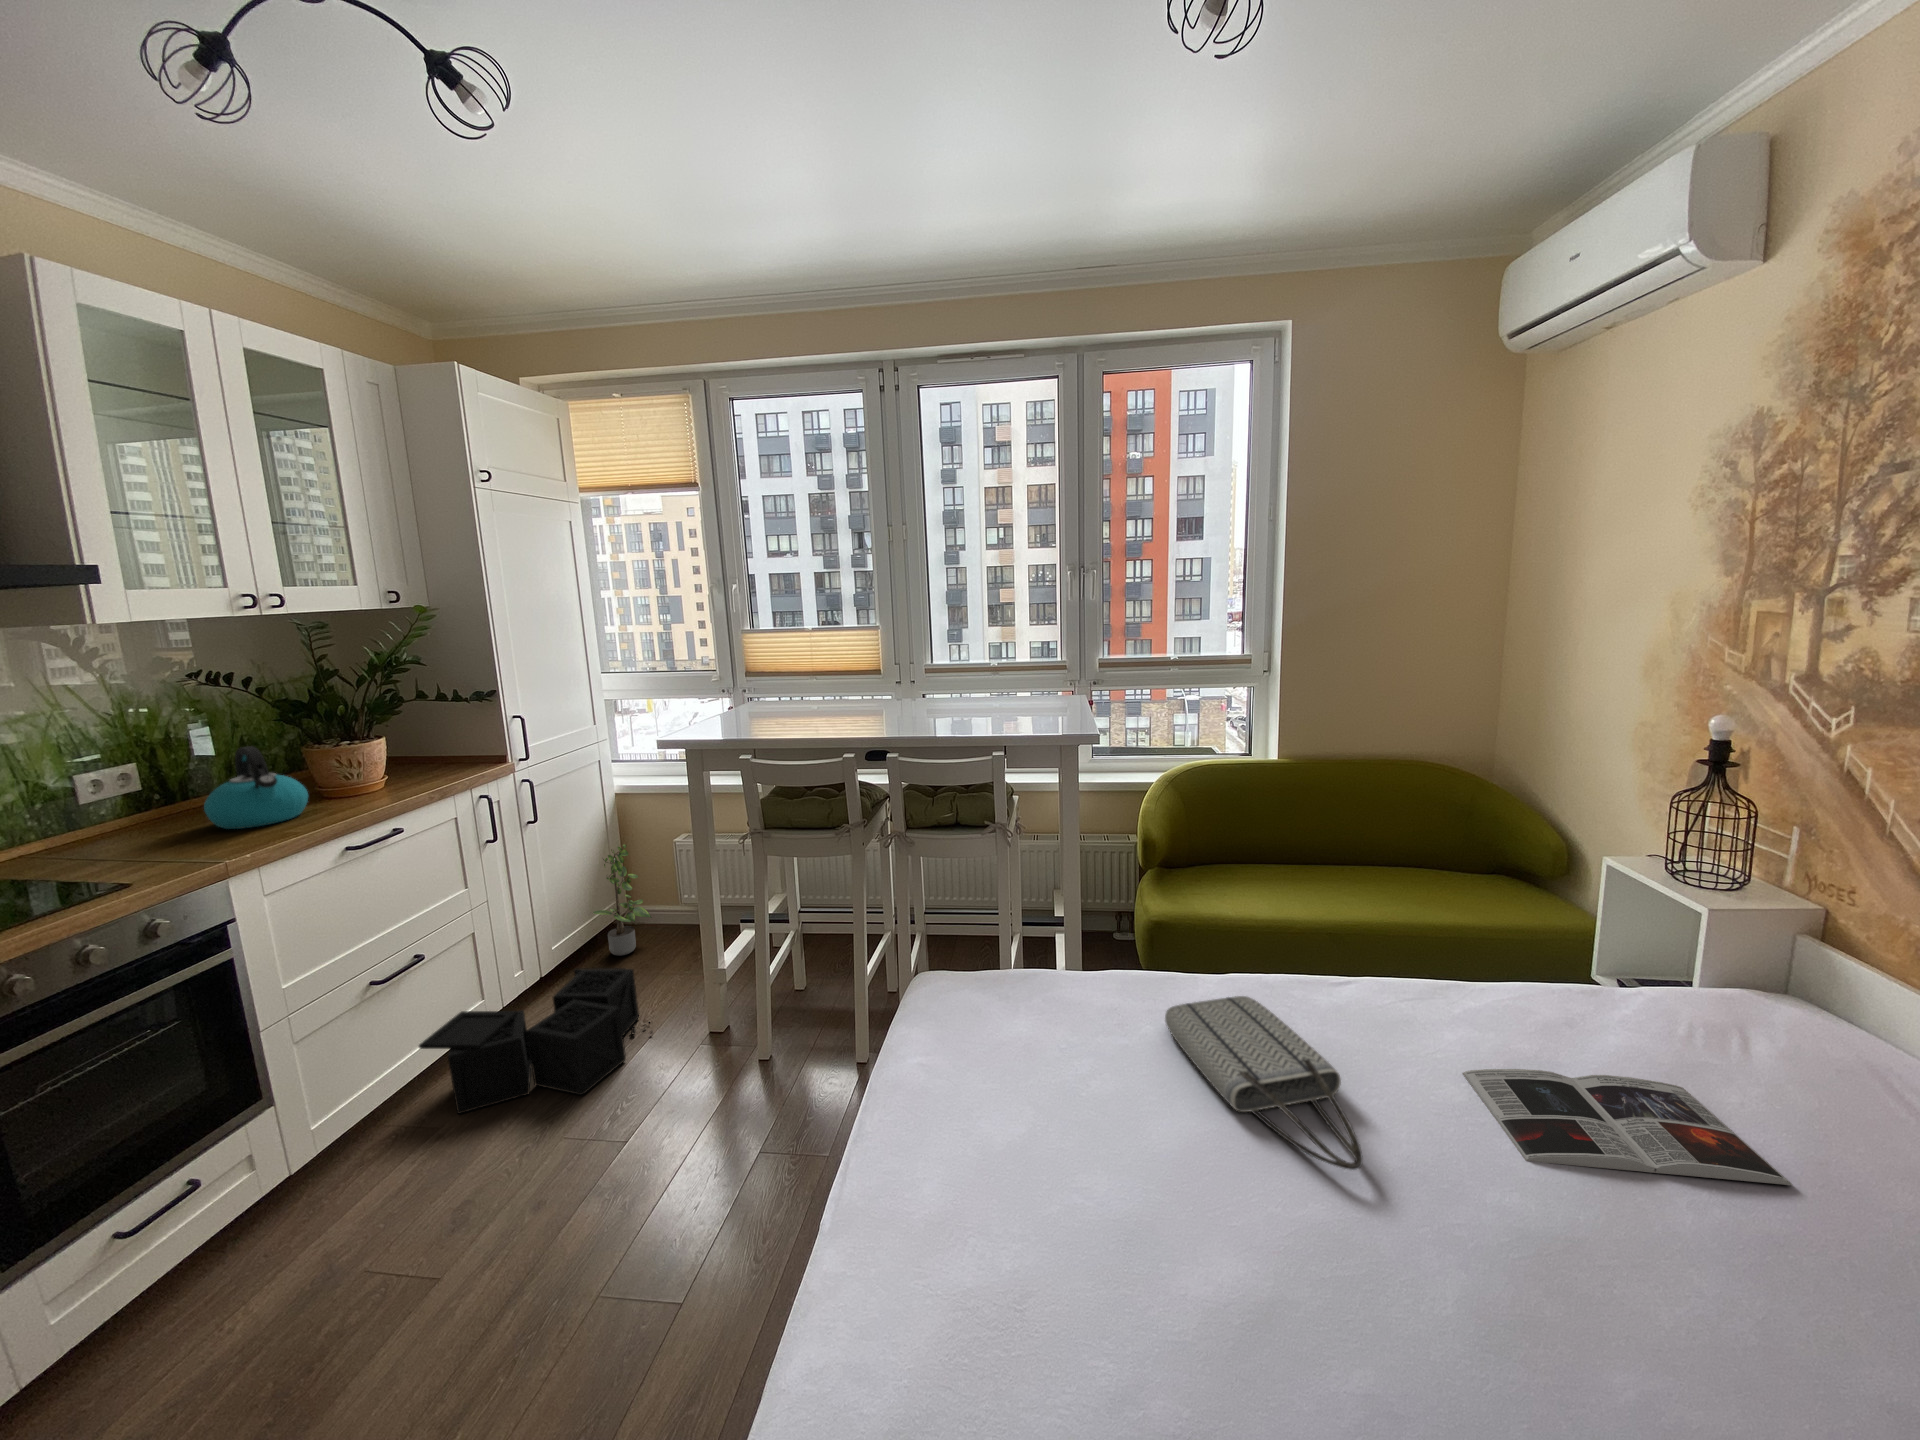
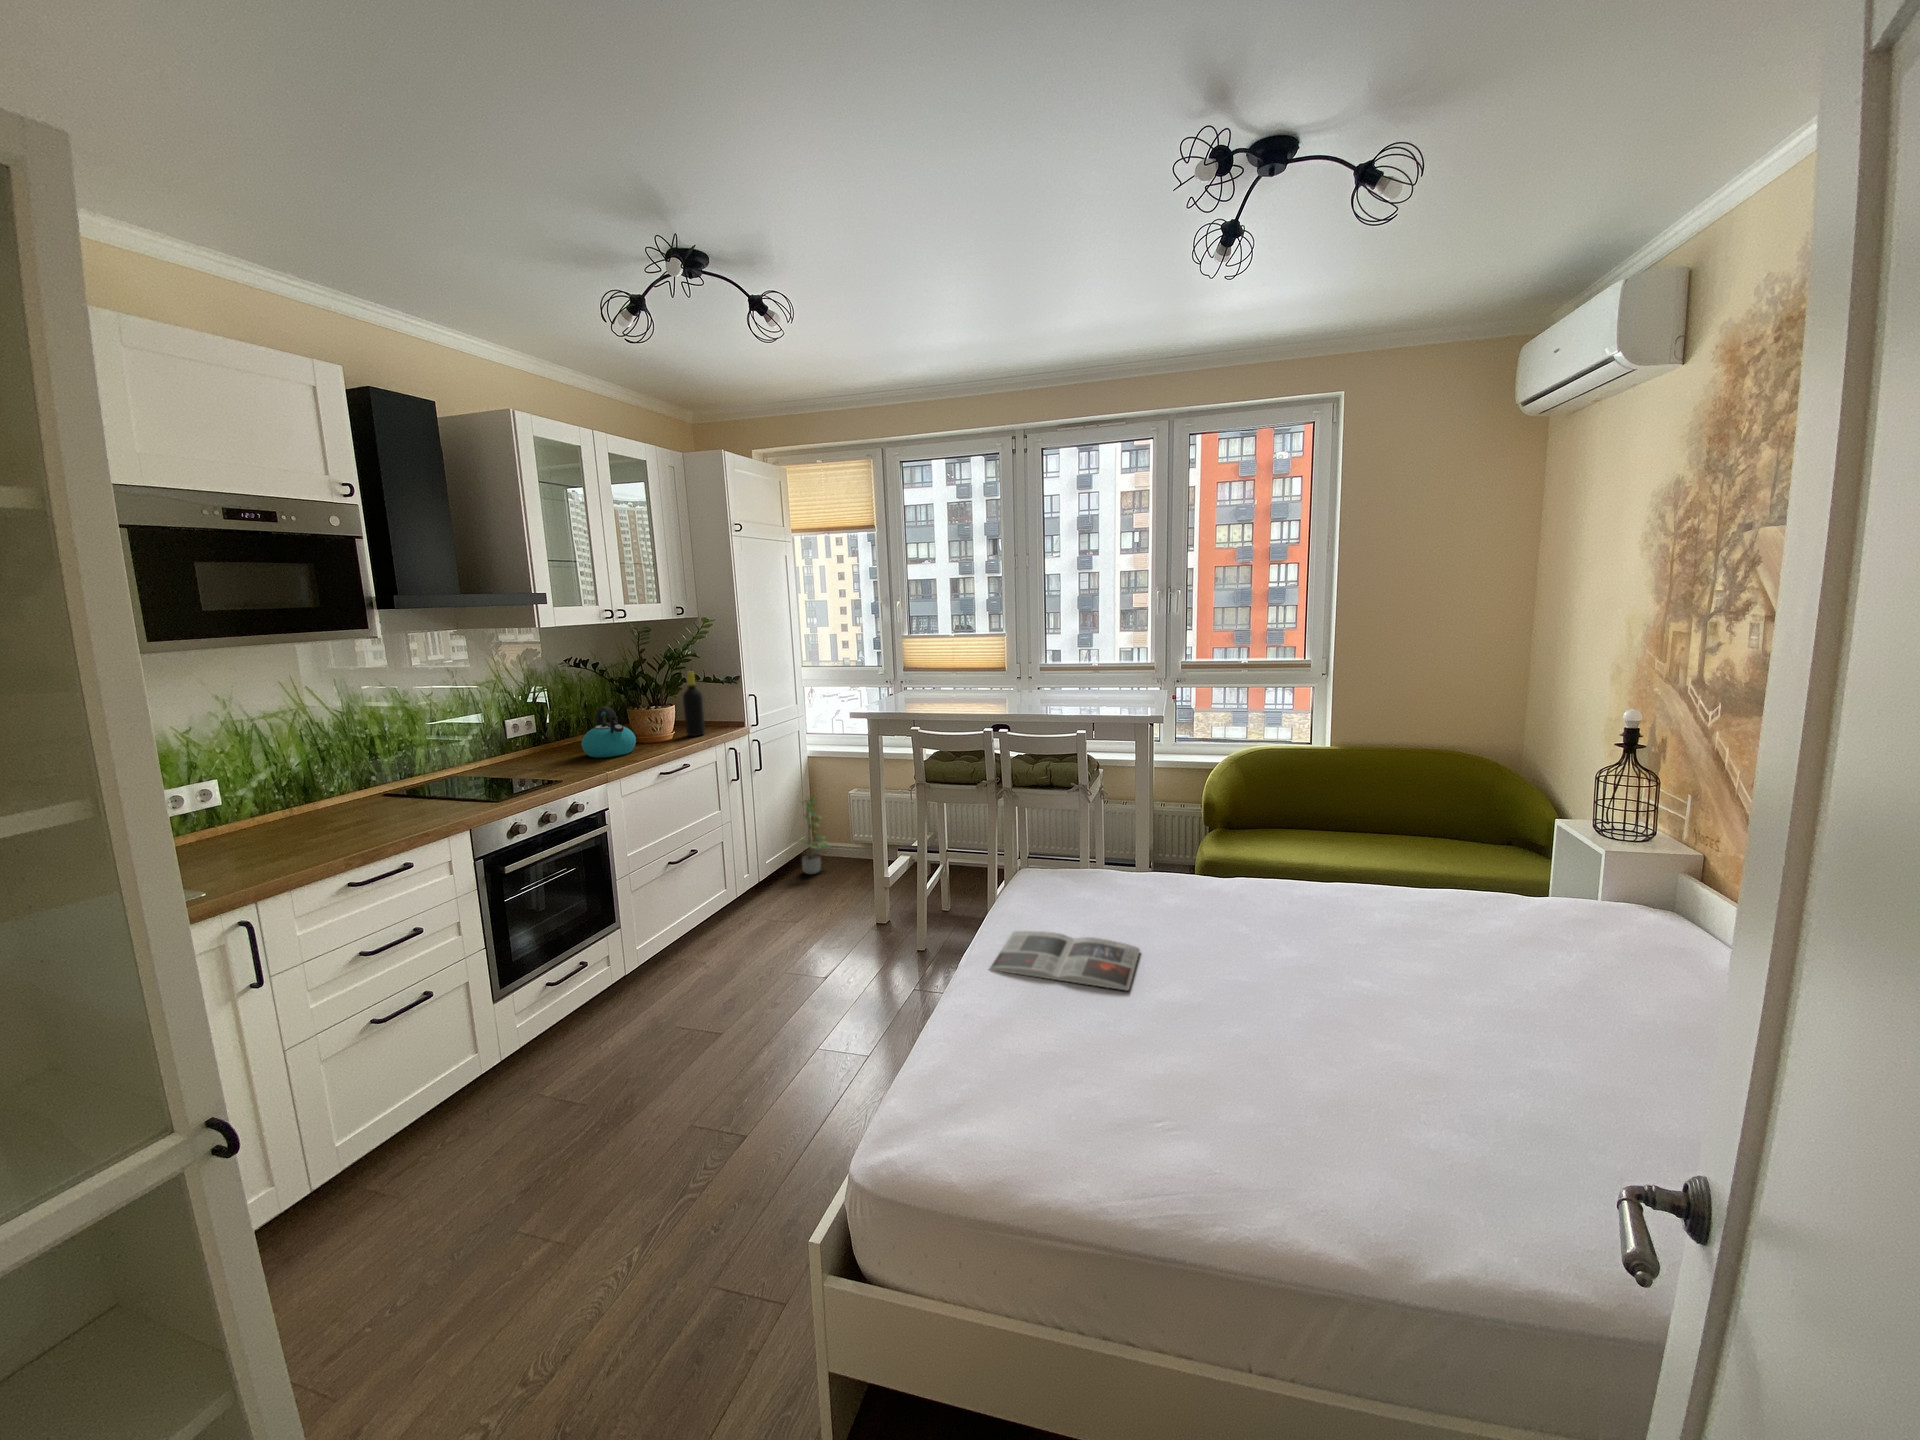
bottle: none [399,686,440,782] -> present [683,672,705,736]
storage bin: present [419,968,653,1114] -> none [693,874,838,956]
tote bag: present [1165,996,1363,1170] -> none [1175,879,1274,953]
magazine: present [1462,1069,1792,1185] -> present [989,931,1140,991]

